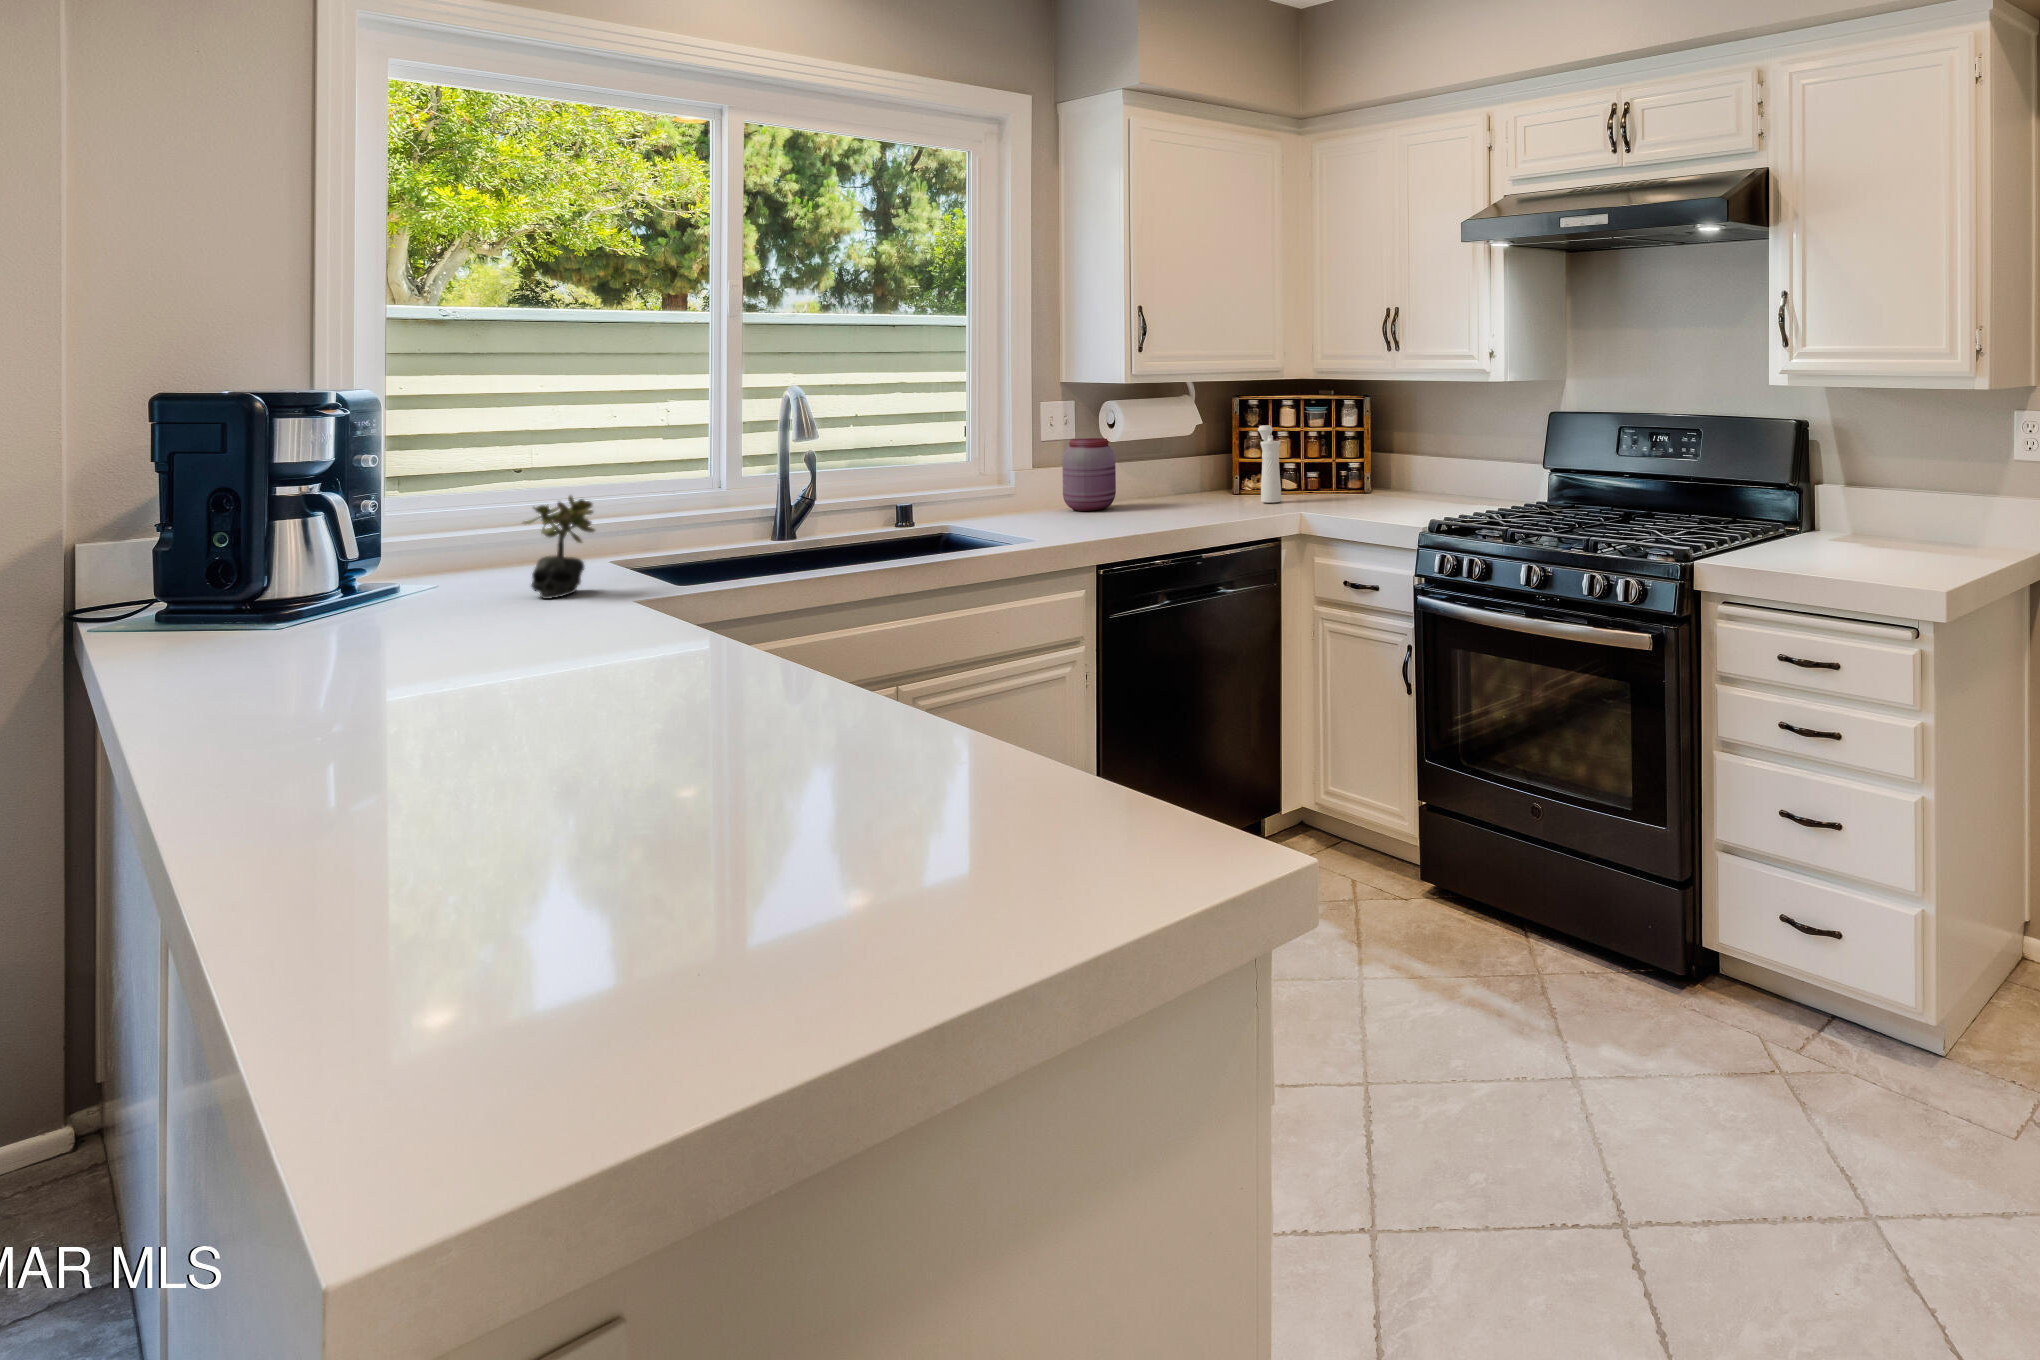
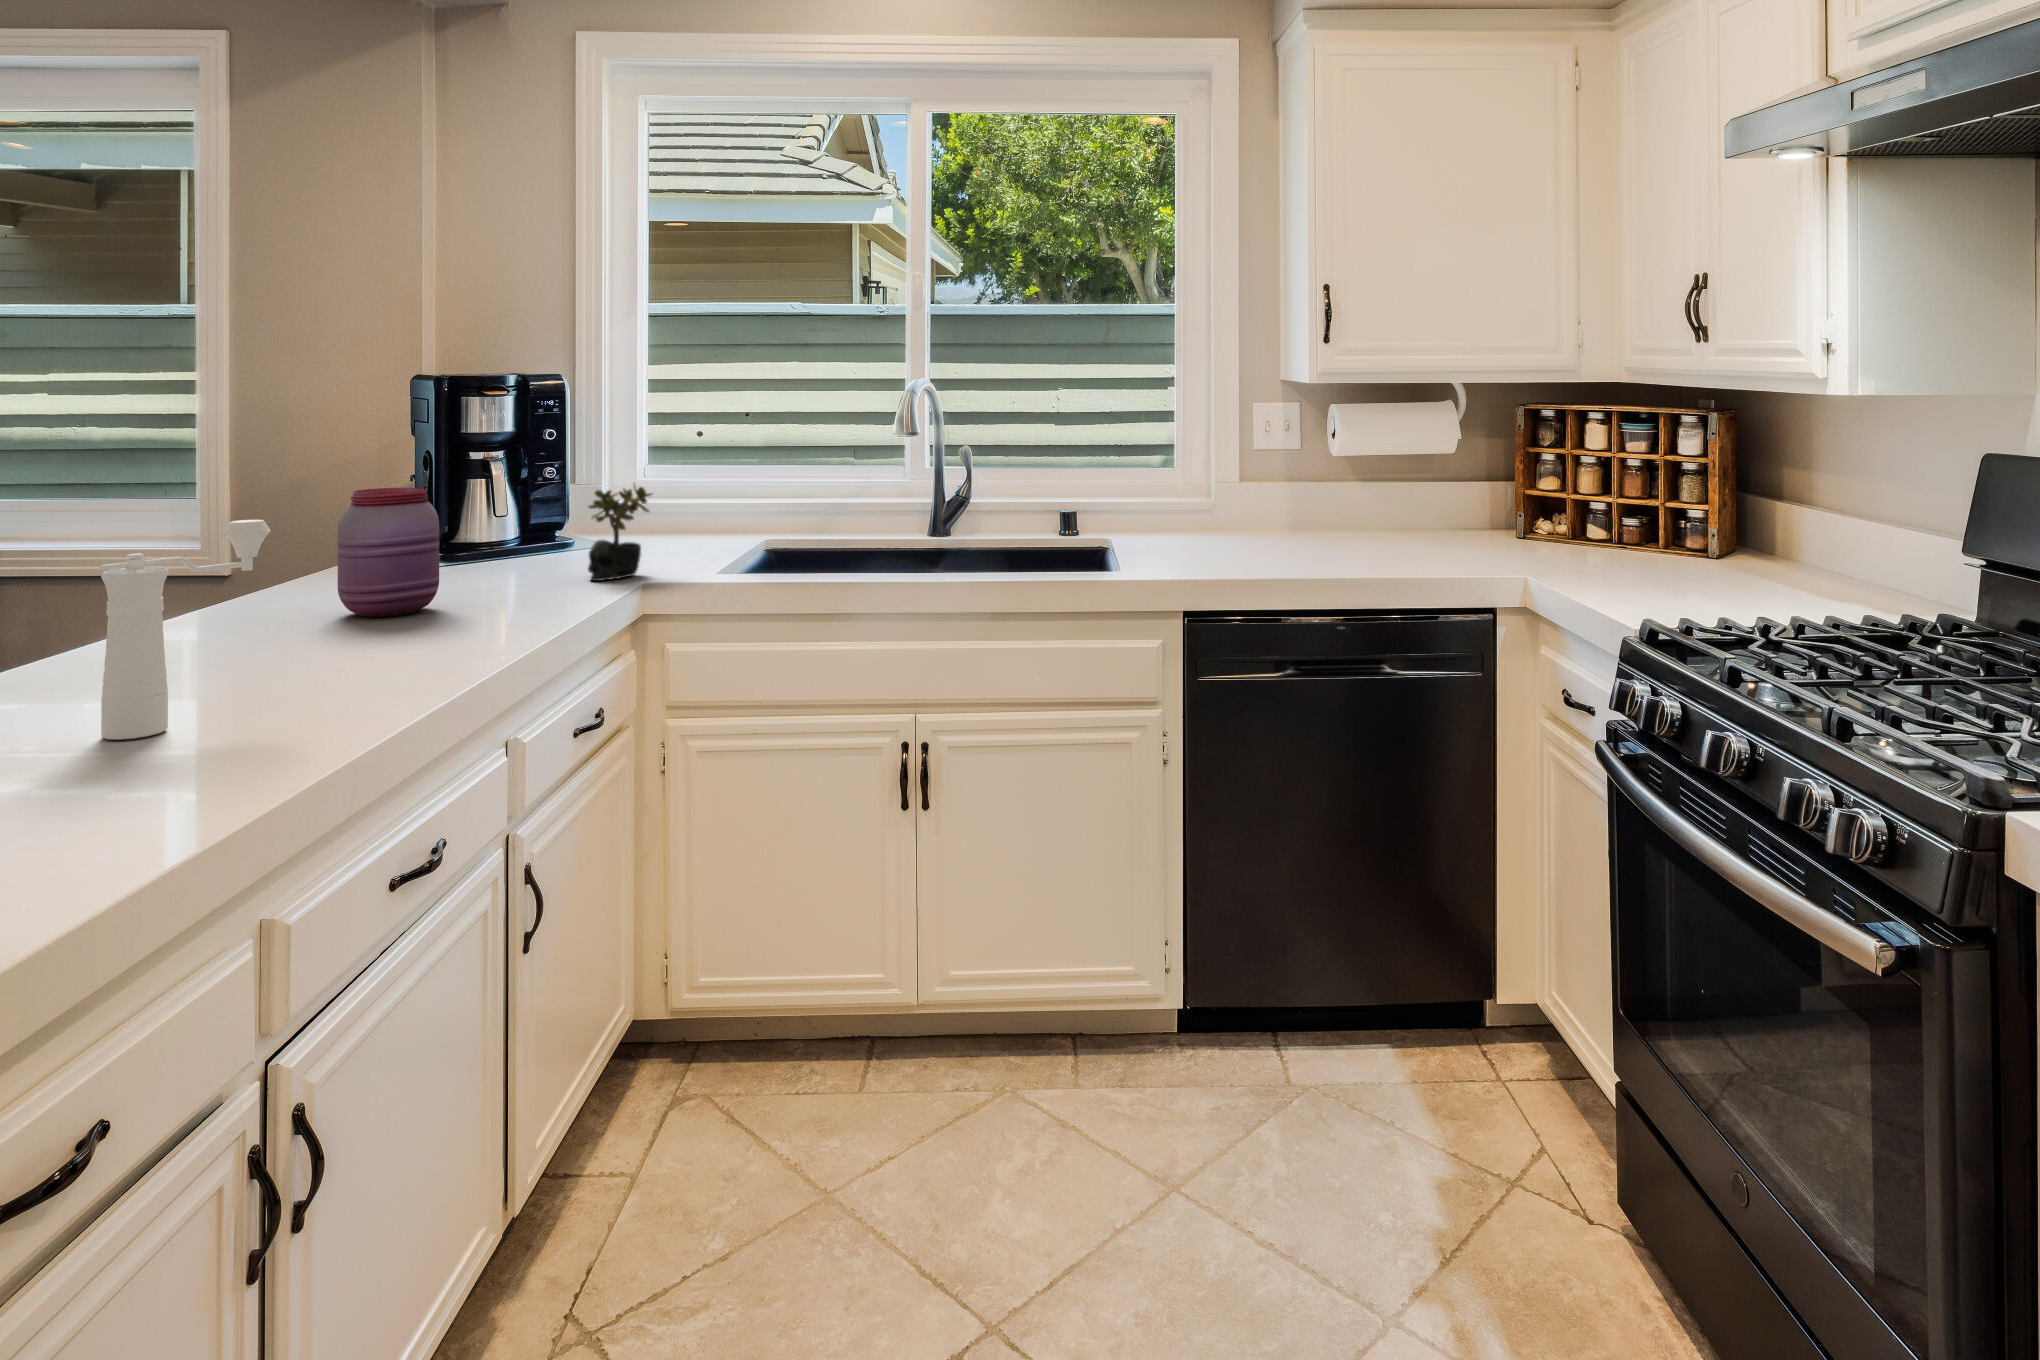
pepper mill: present [1258,425,1281,503] -> present [100,520,270,740]
jar: present [1062,438,1116,511] -> present [338,488,439,617]

